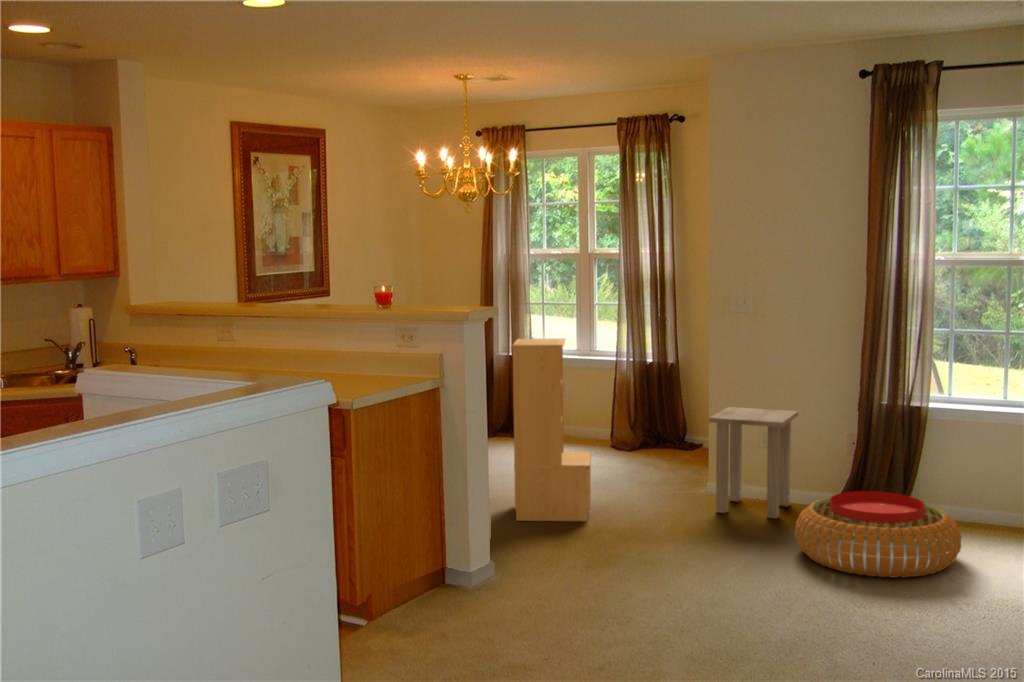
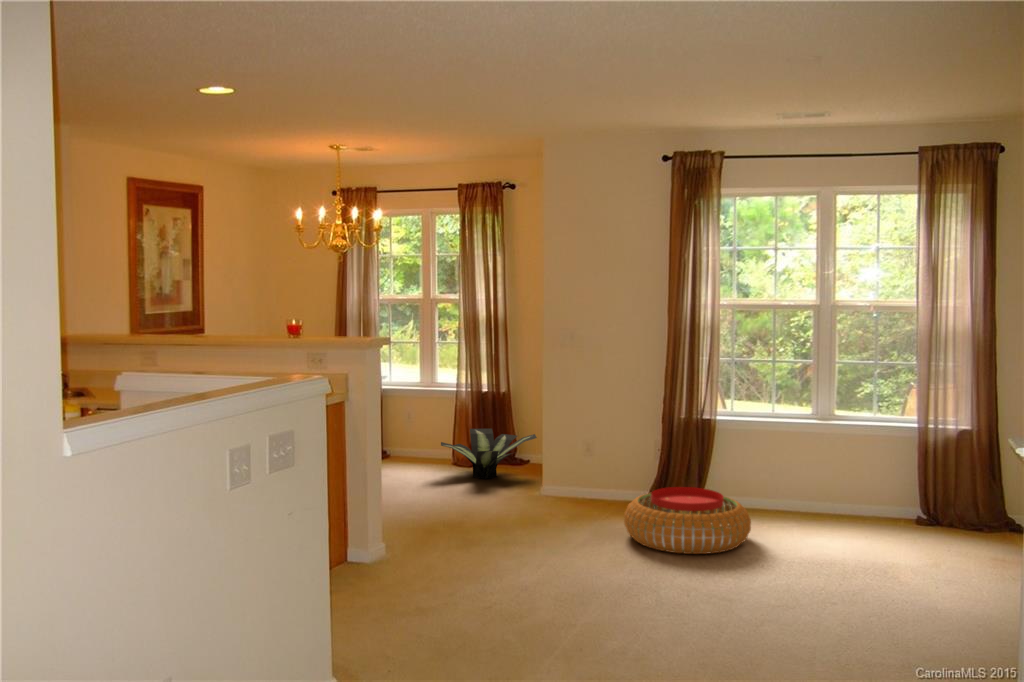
bookshelf: present [512,338,591,521] -> none [388,368,454,523]
side table: present [709,407,798,518] -> none [548,423,616,512]
potted plant: none [589,411,707,473] -> present [441,429,537,479]

